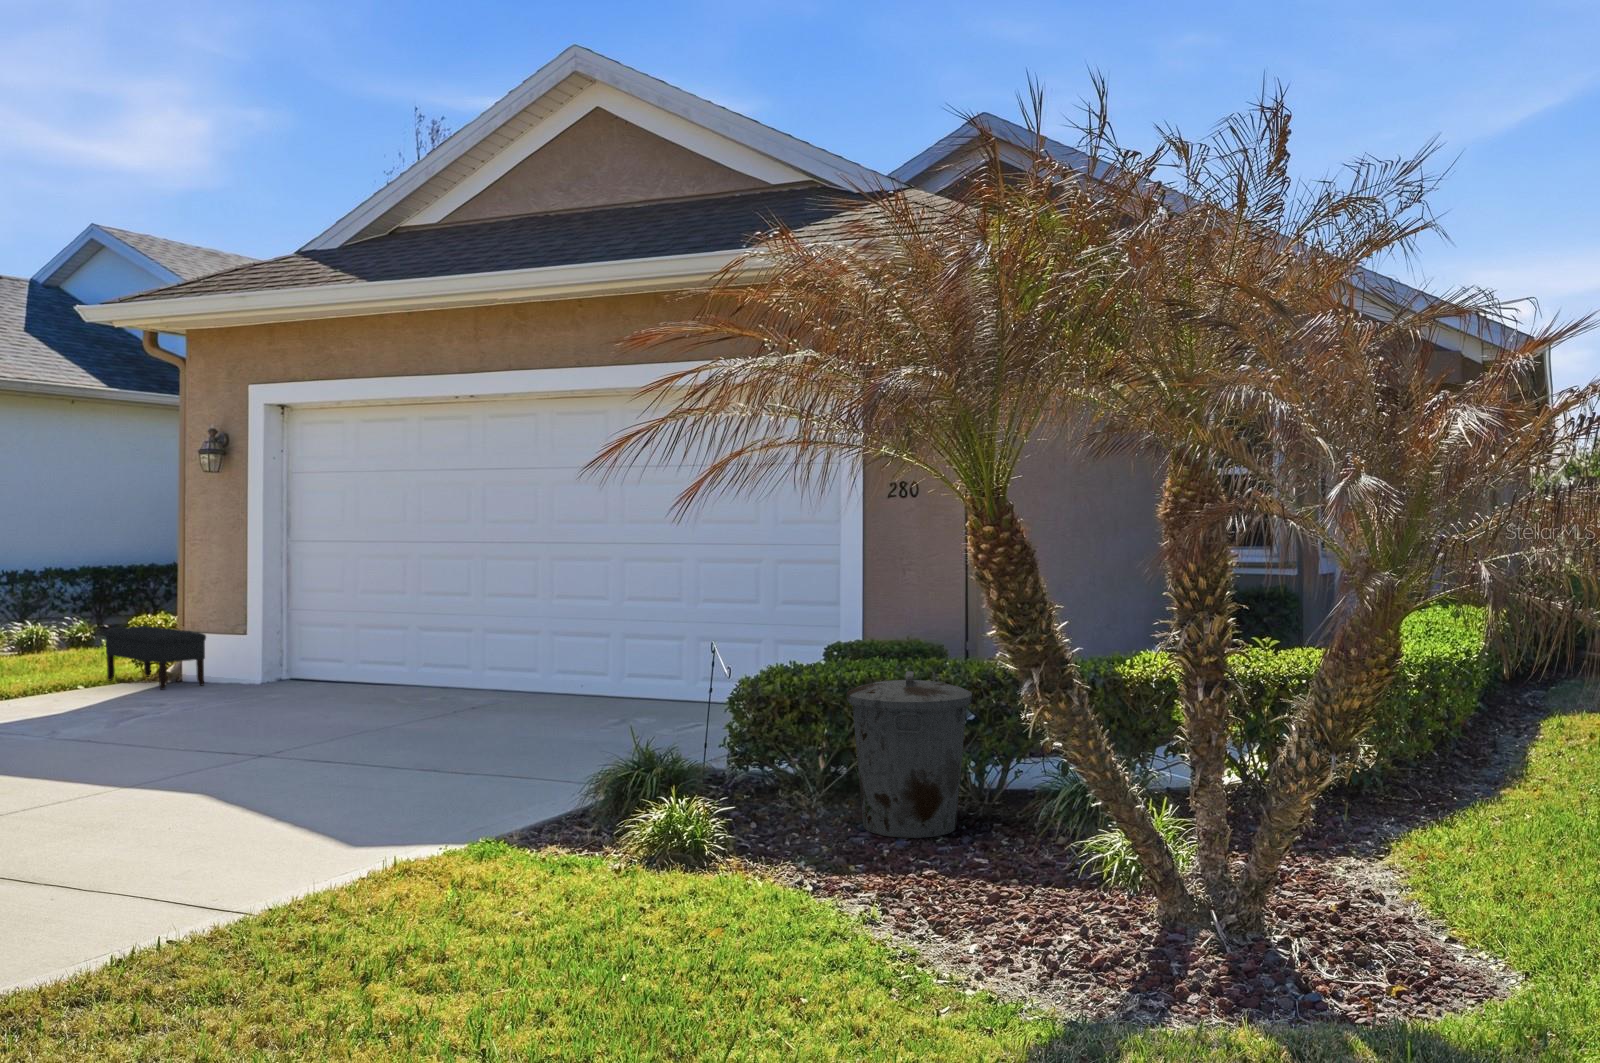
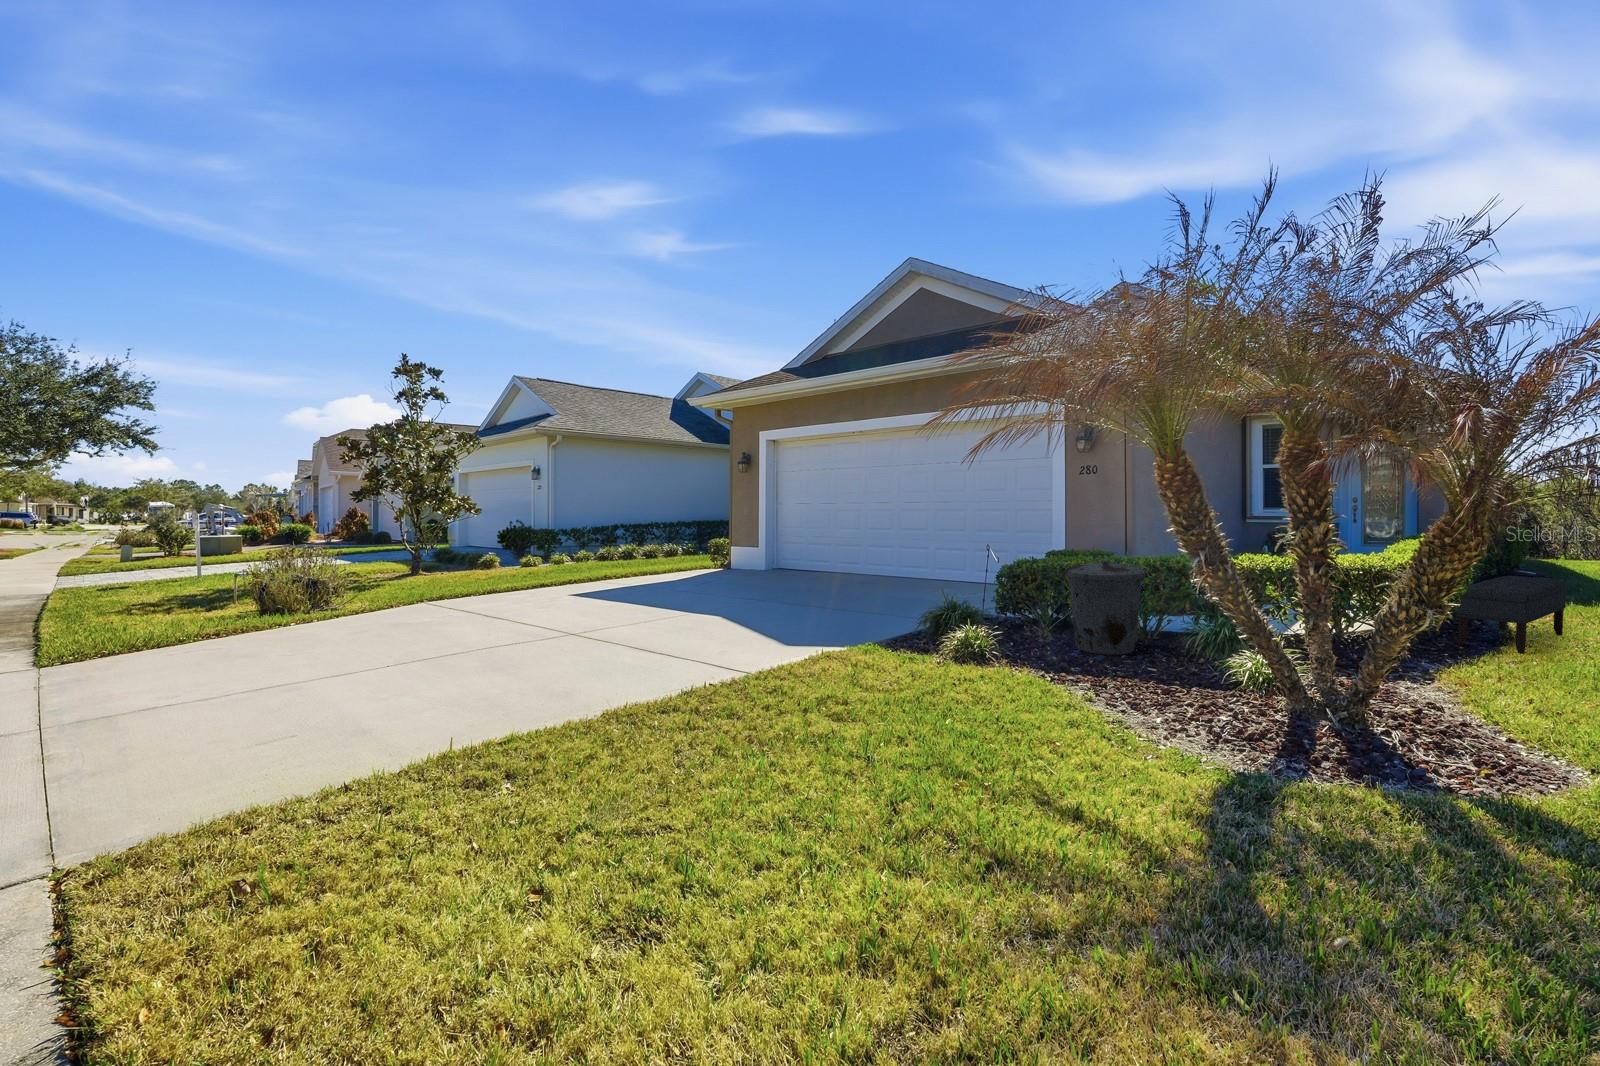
bench: present [104,626,206,690] -> present [1457,576,1568,653]

